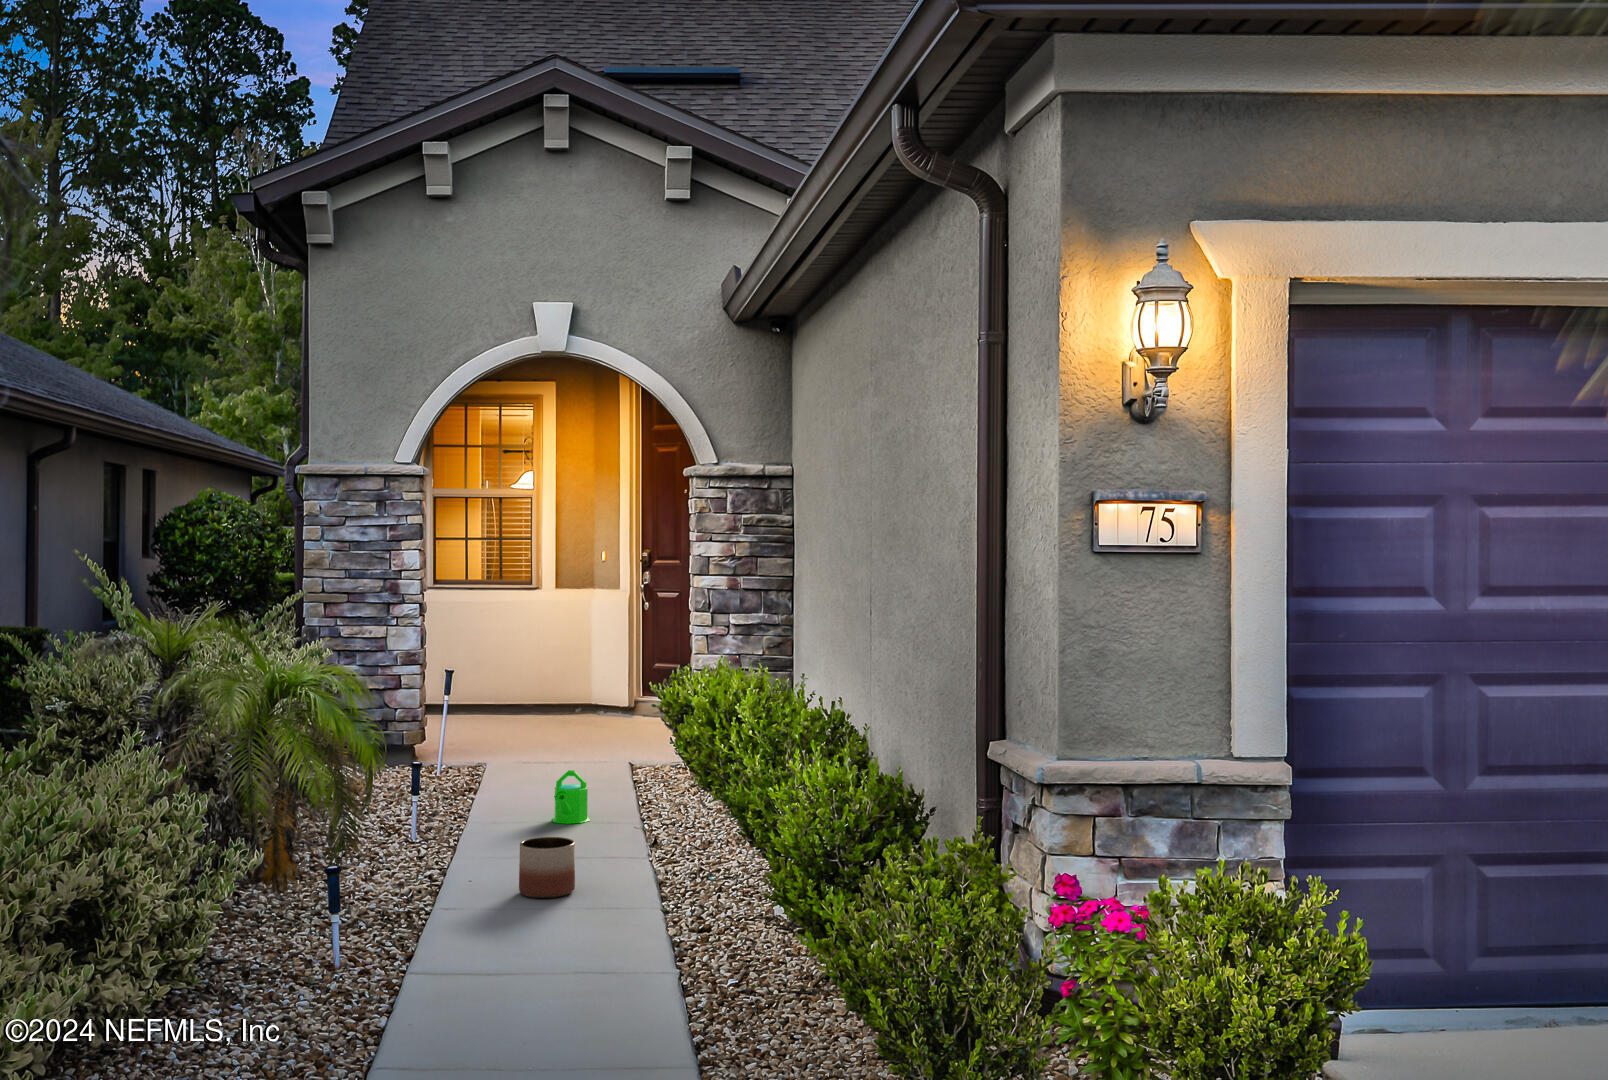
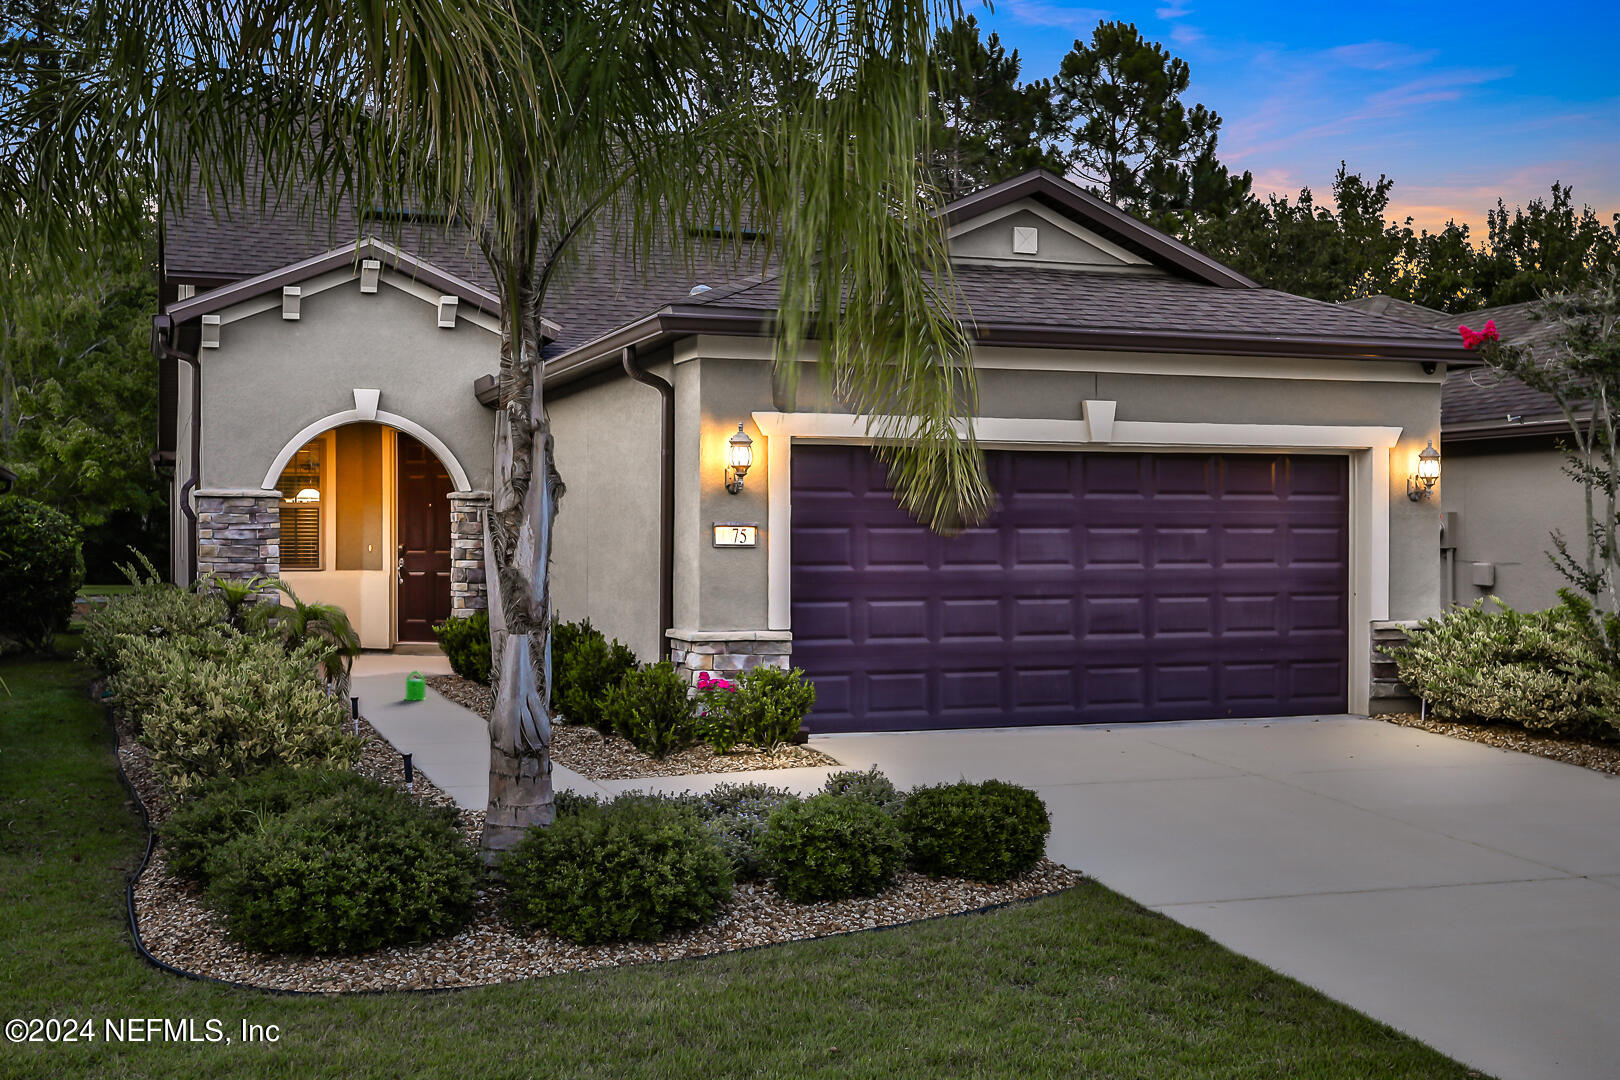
planter: present [519,837,575,898] -> none [421,694,450,723]

